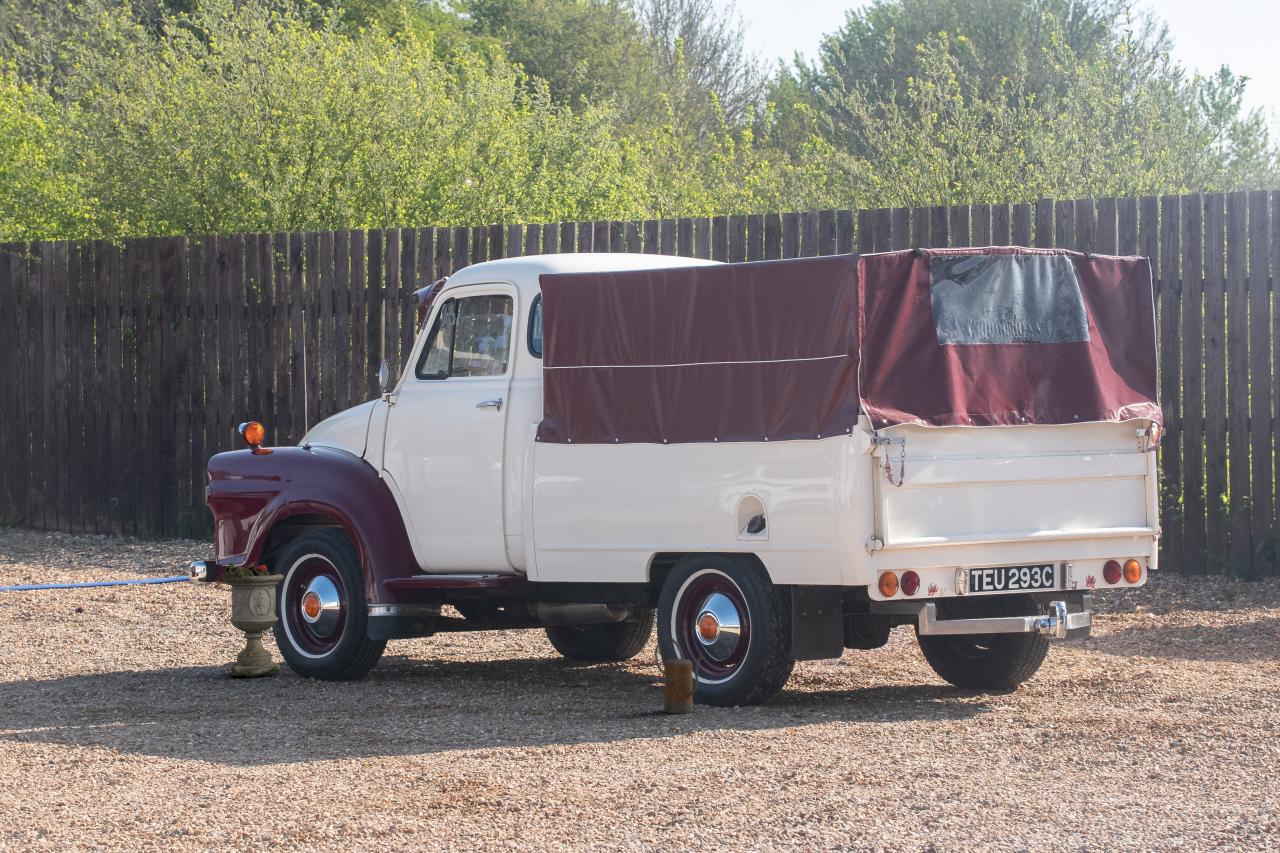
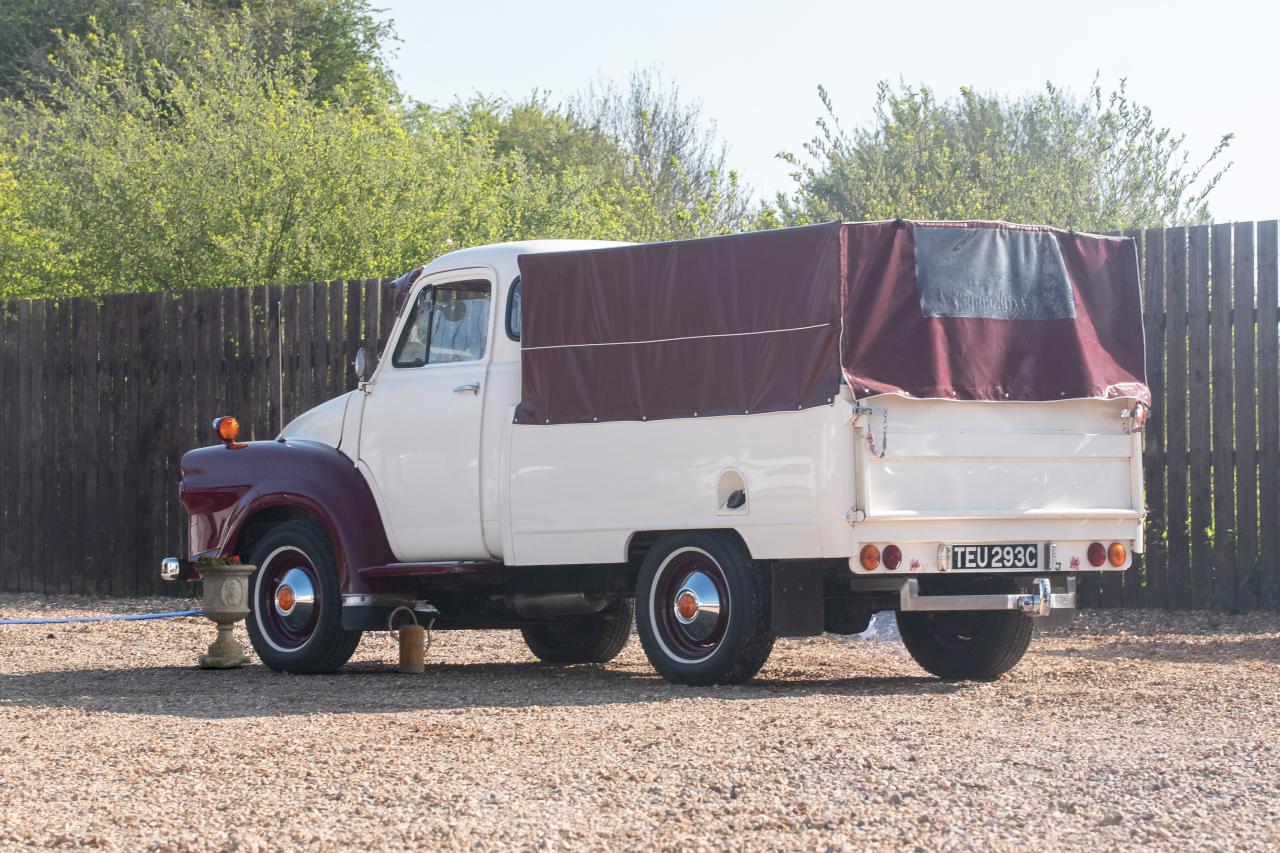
watering can: present [654,638,702,713] -> present [388,606,435,673]

